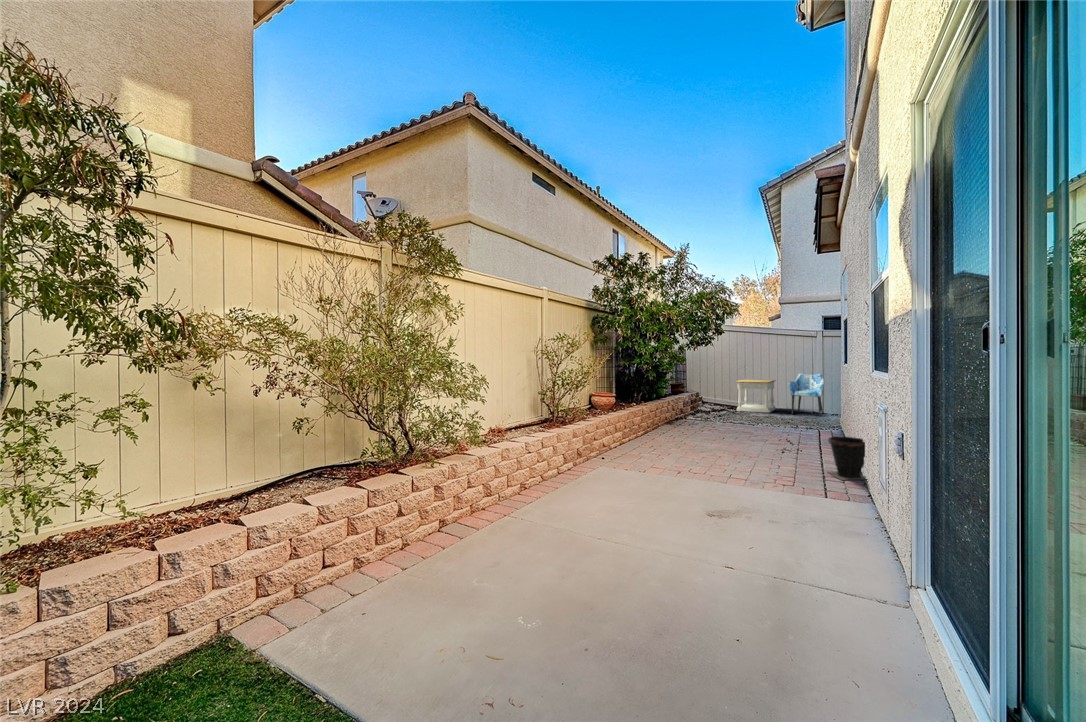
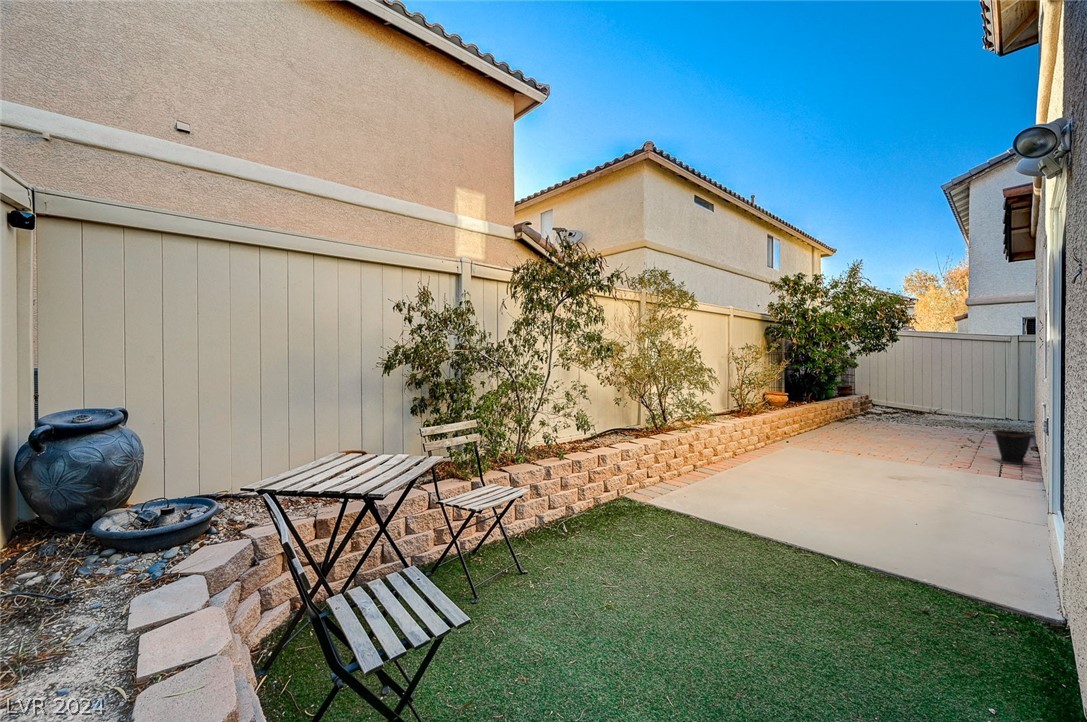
armchair: present [788,373,824,416] -> none [969,379,1011,421]
side table: present [736,380,775,413] -> none [911,385,956,417]

